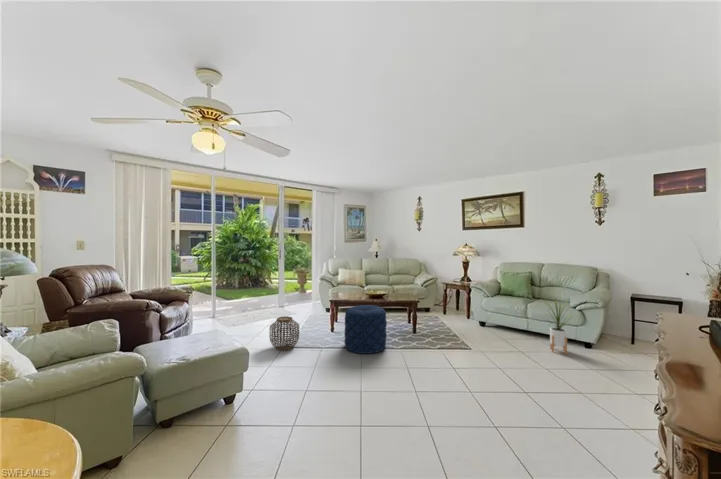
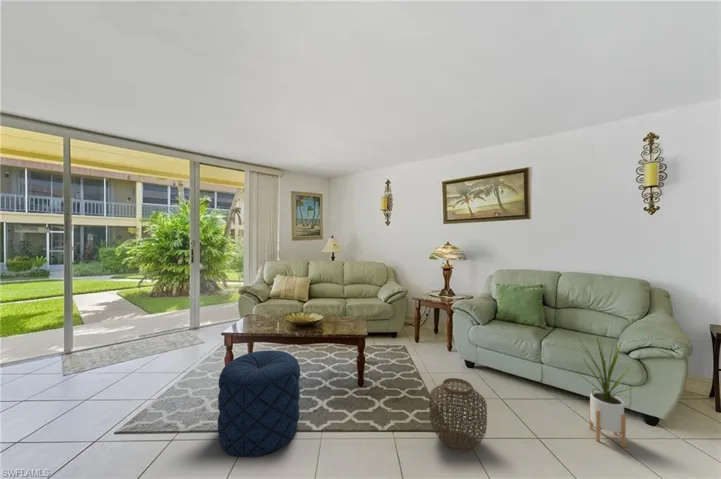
woven basket: present [269,316,299,351] -> present [429,378,487,451]

